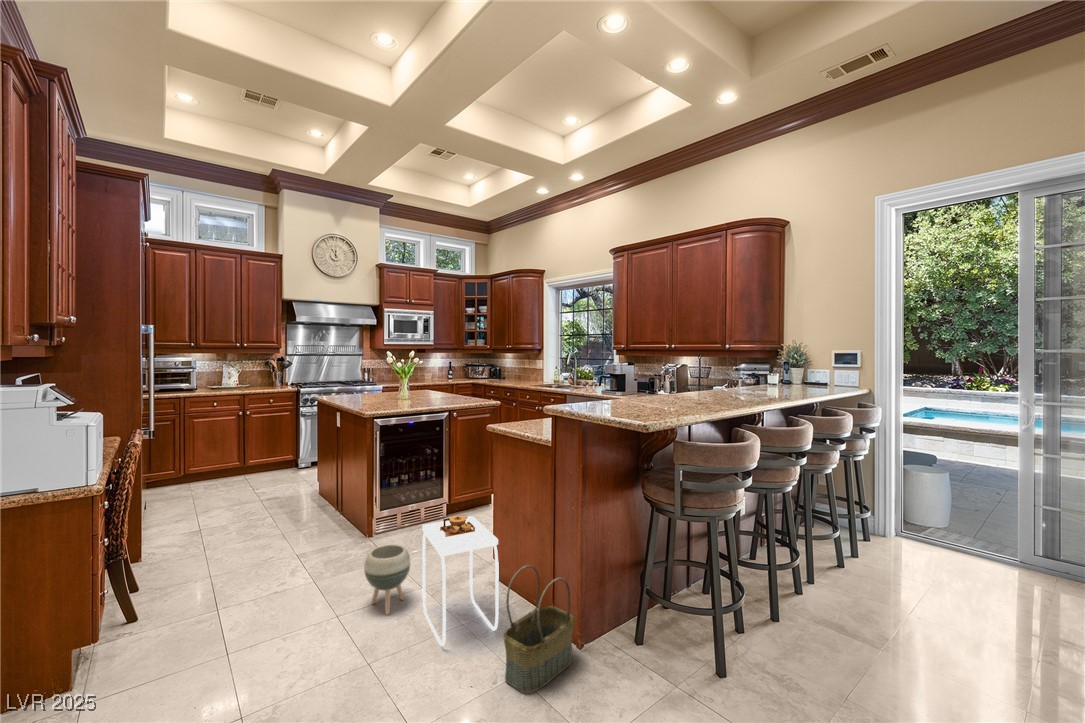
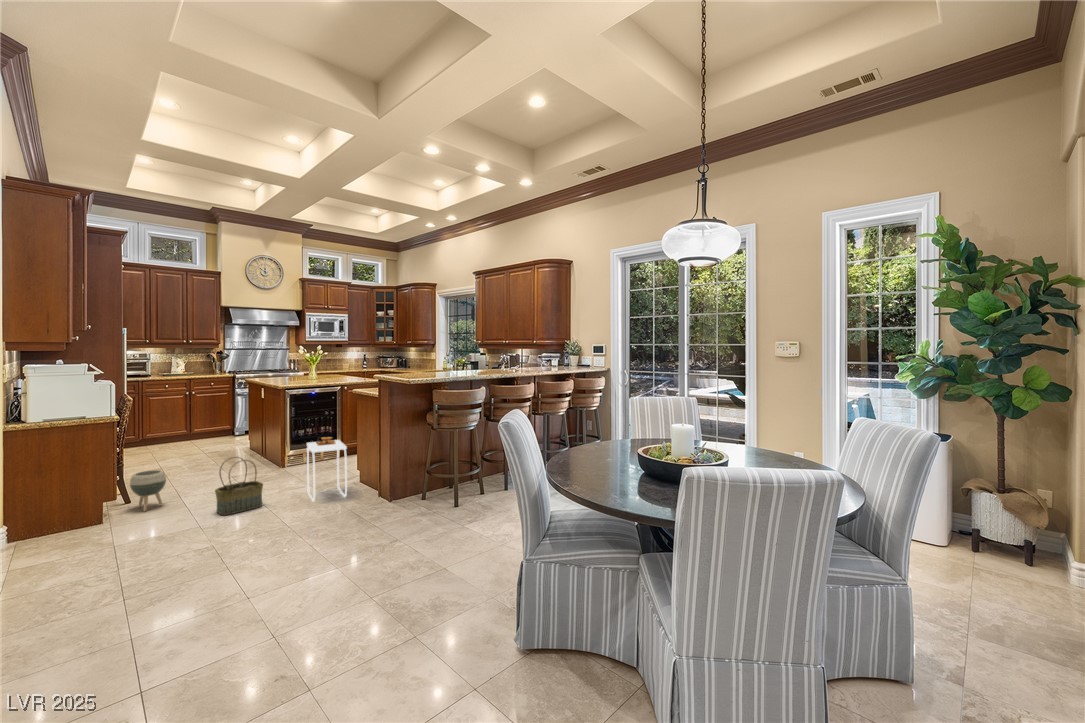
planter: present [364,544,410,615] -> present [130,470,166,511]
basket: present [503,565,574,694] -> present [215,457,263,515]

